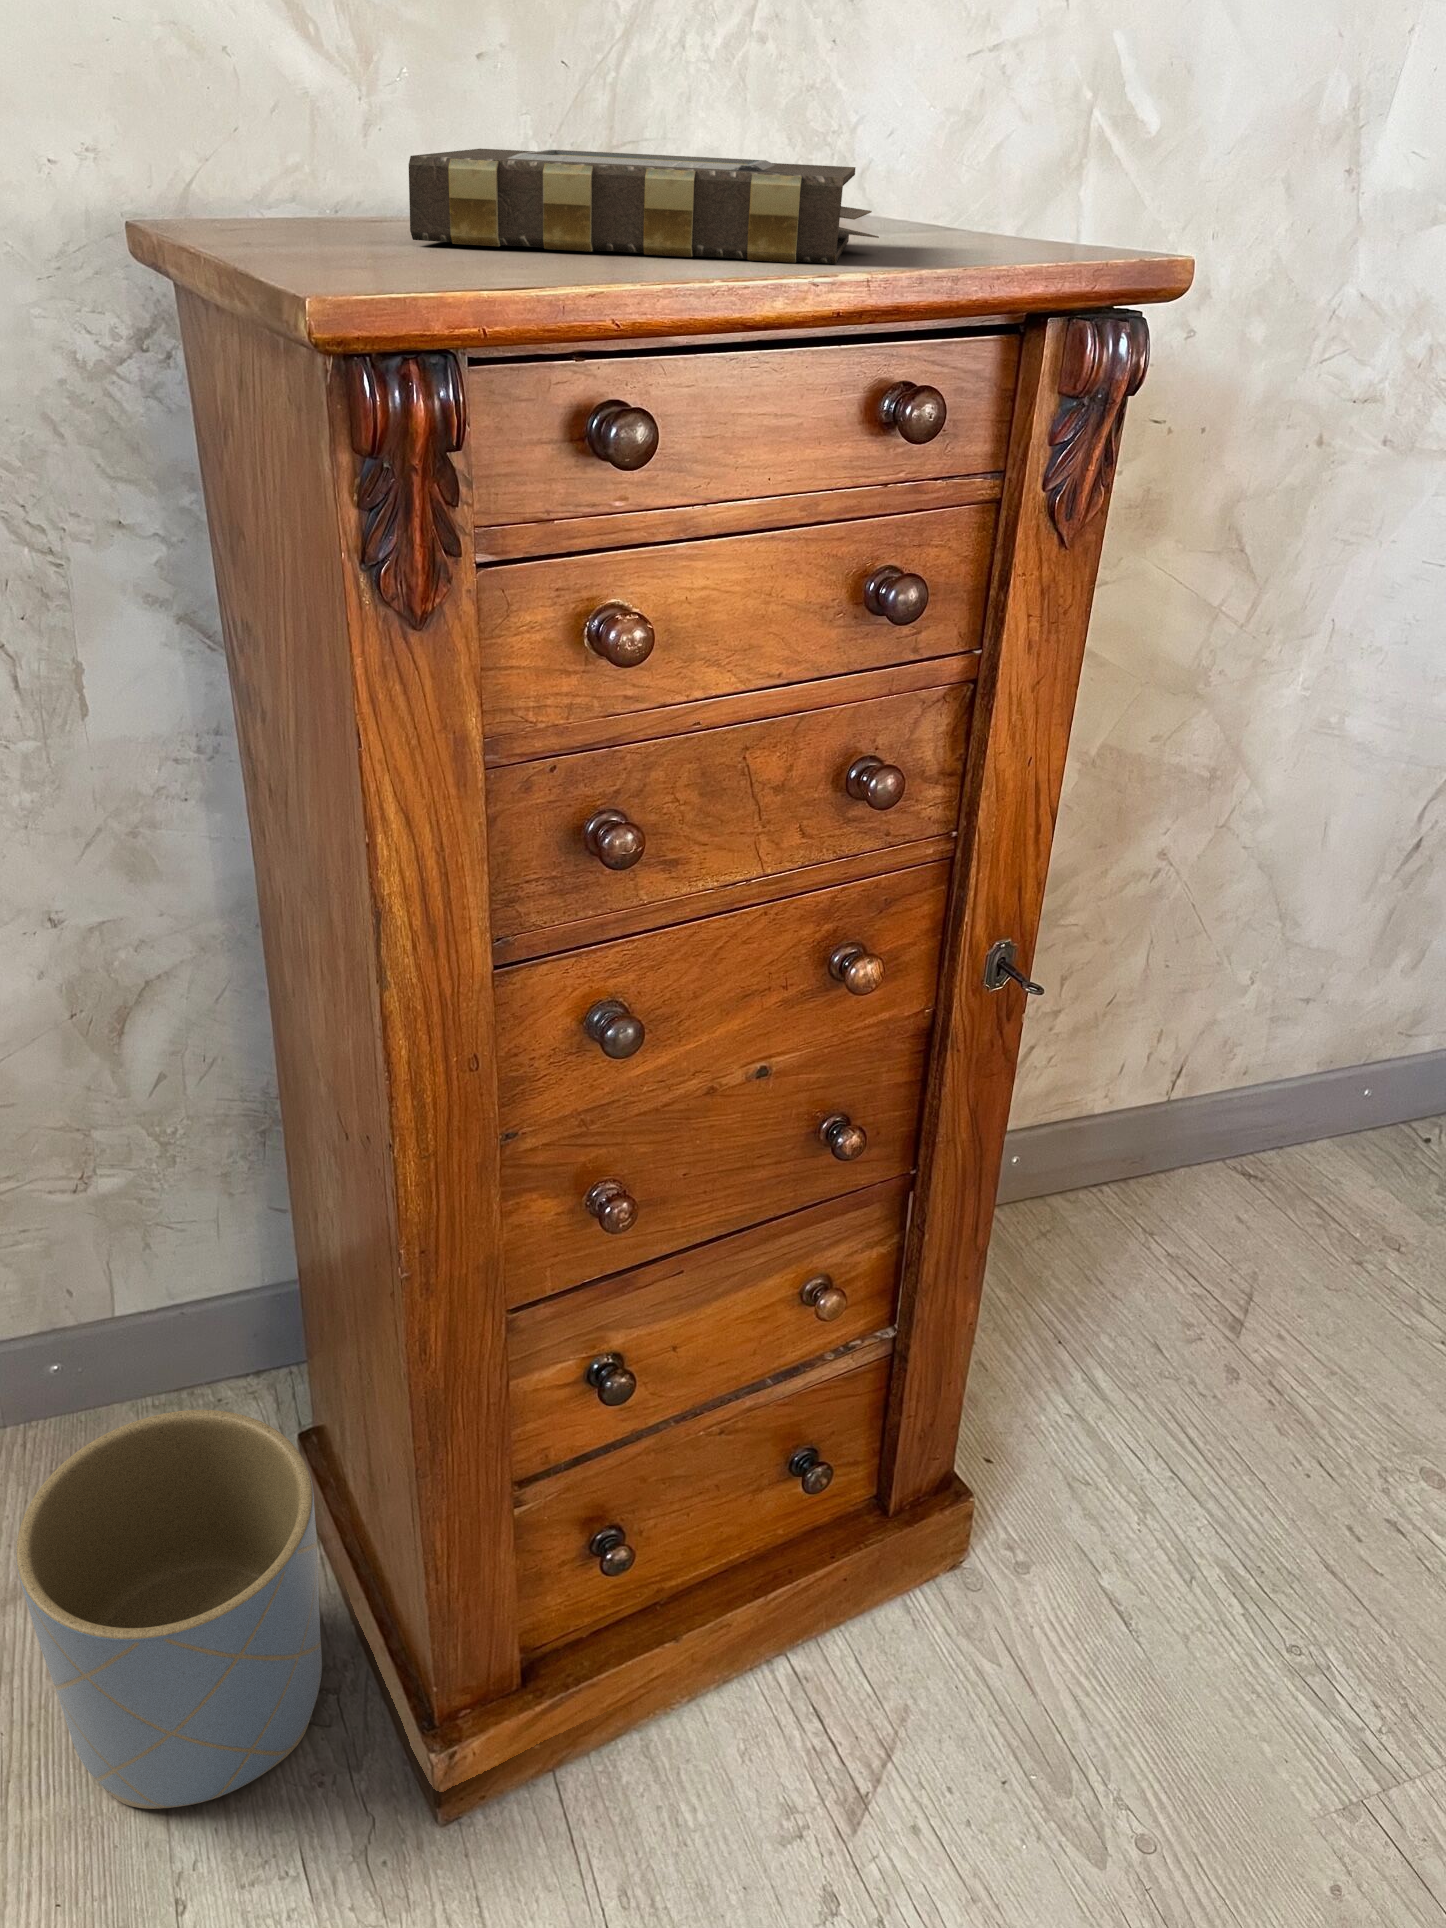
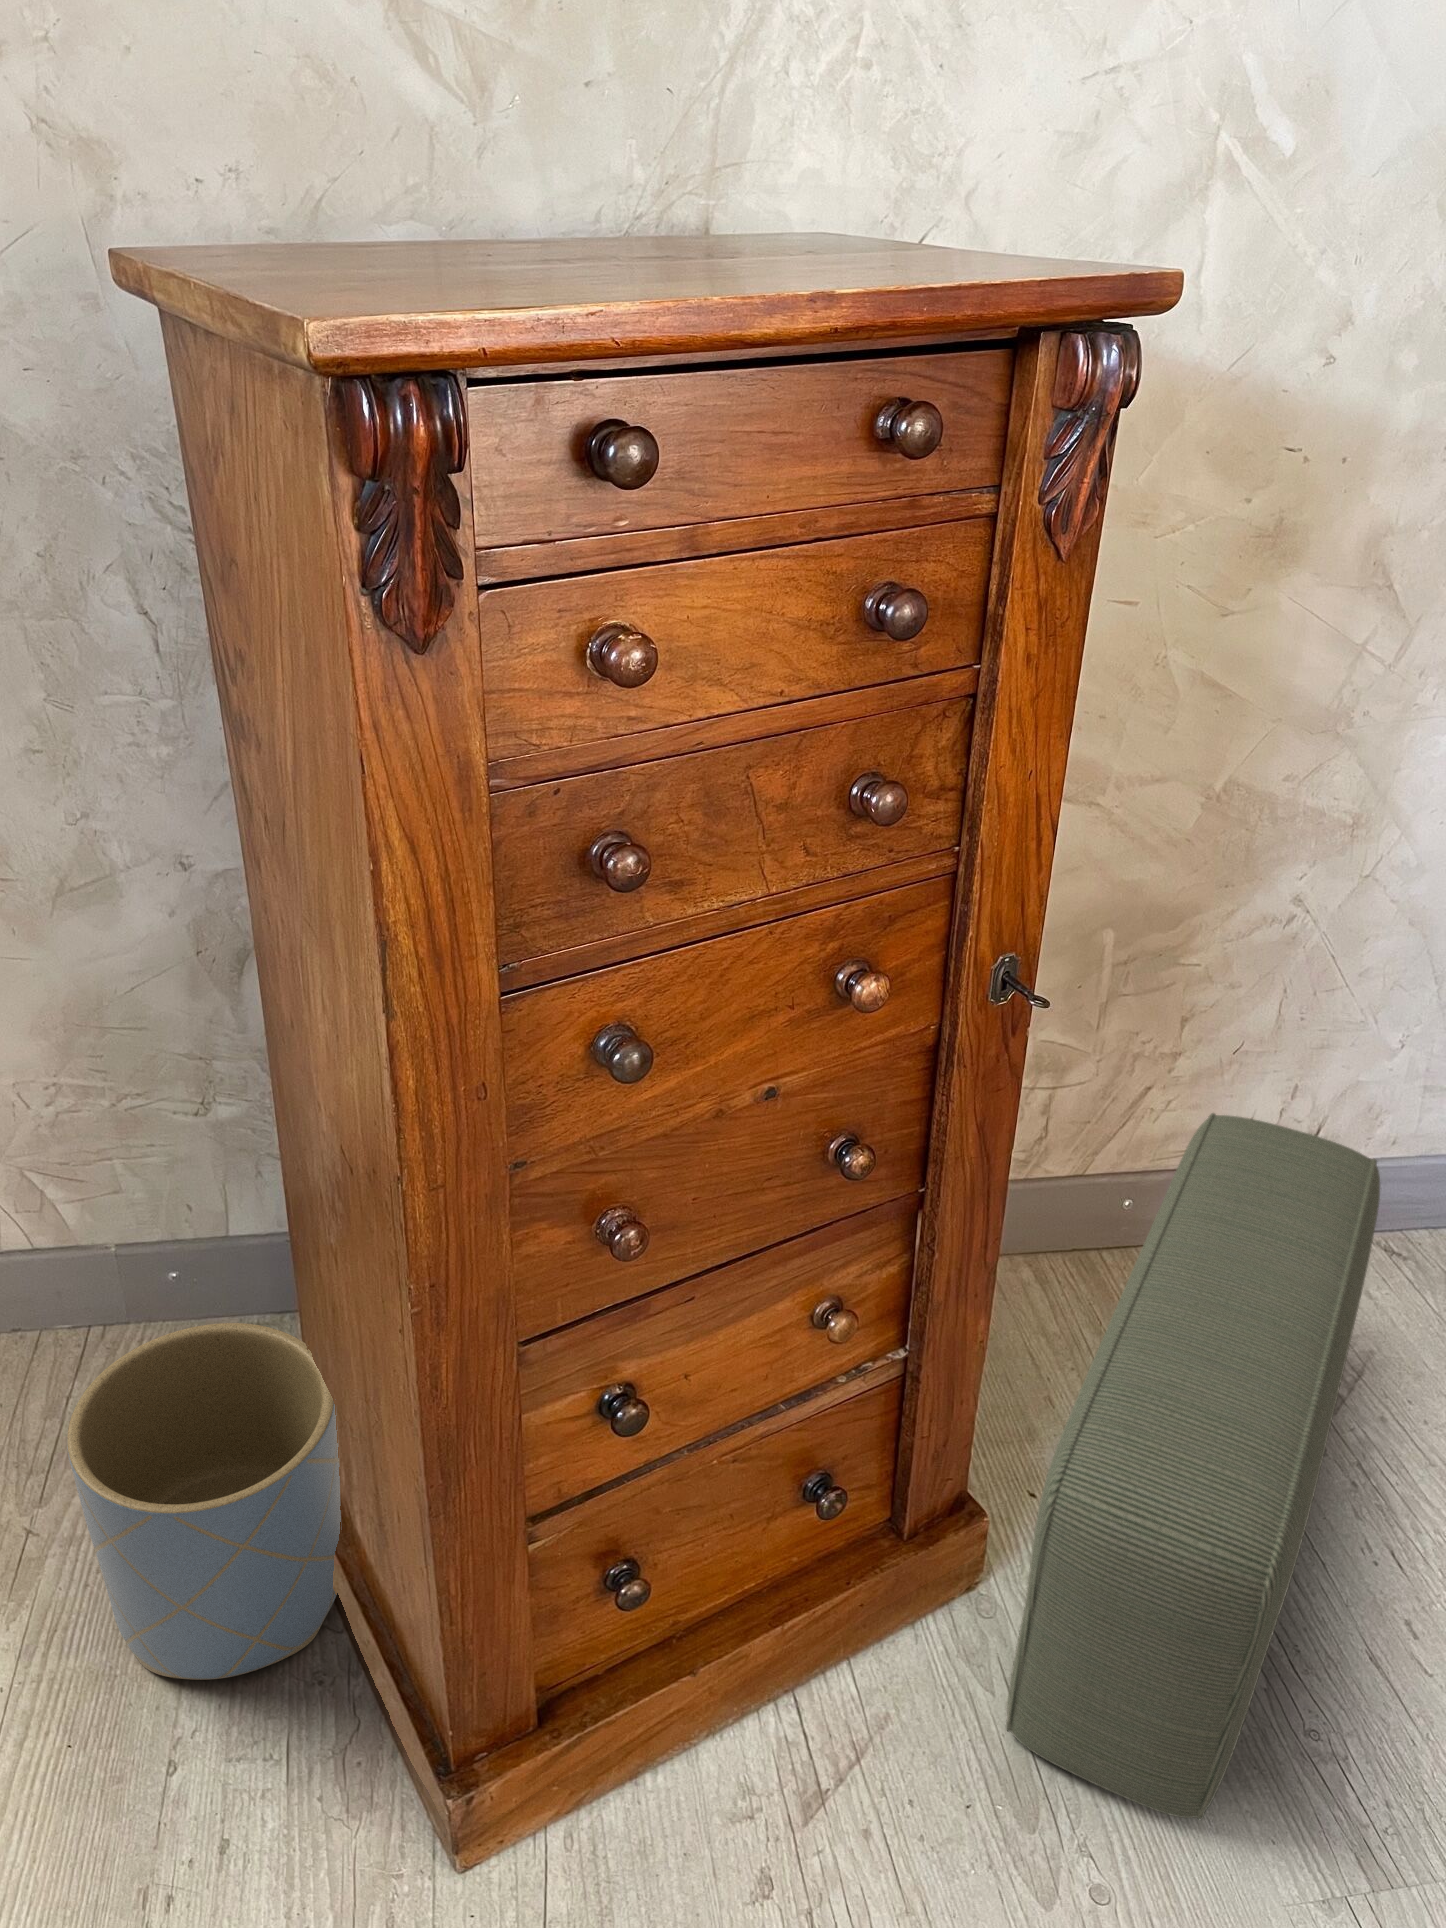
book: present [409,149,879,264] -> none [453,177,897,289]
pouf: none [1021,1067,1307,1755] -> present [1006,1113,1380,1820]

